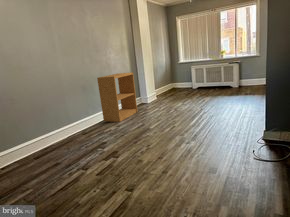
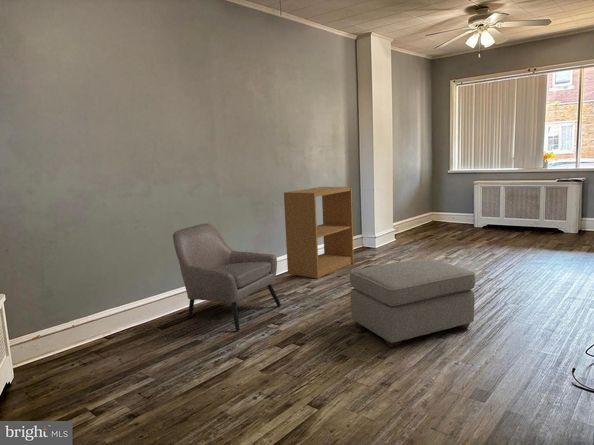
armchair: none [35,98,103,155] -> present [173,224,281,331]
ottoman: none [139,105,202,152] -> present [350,259,475,347]

